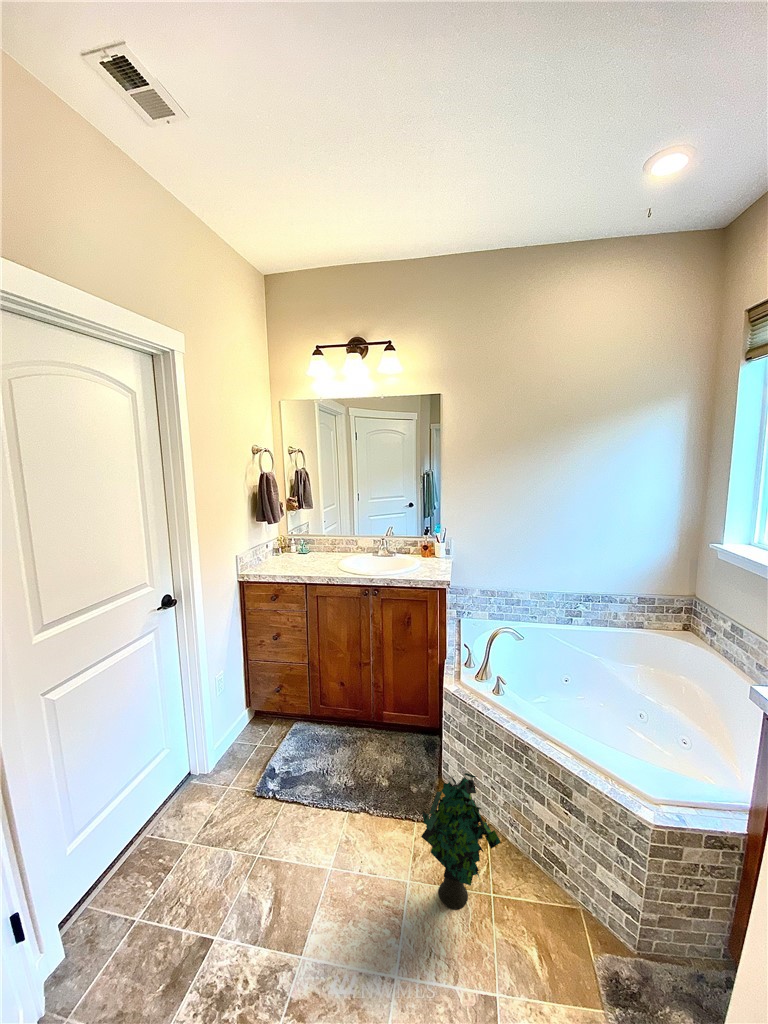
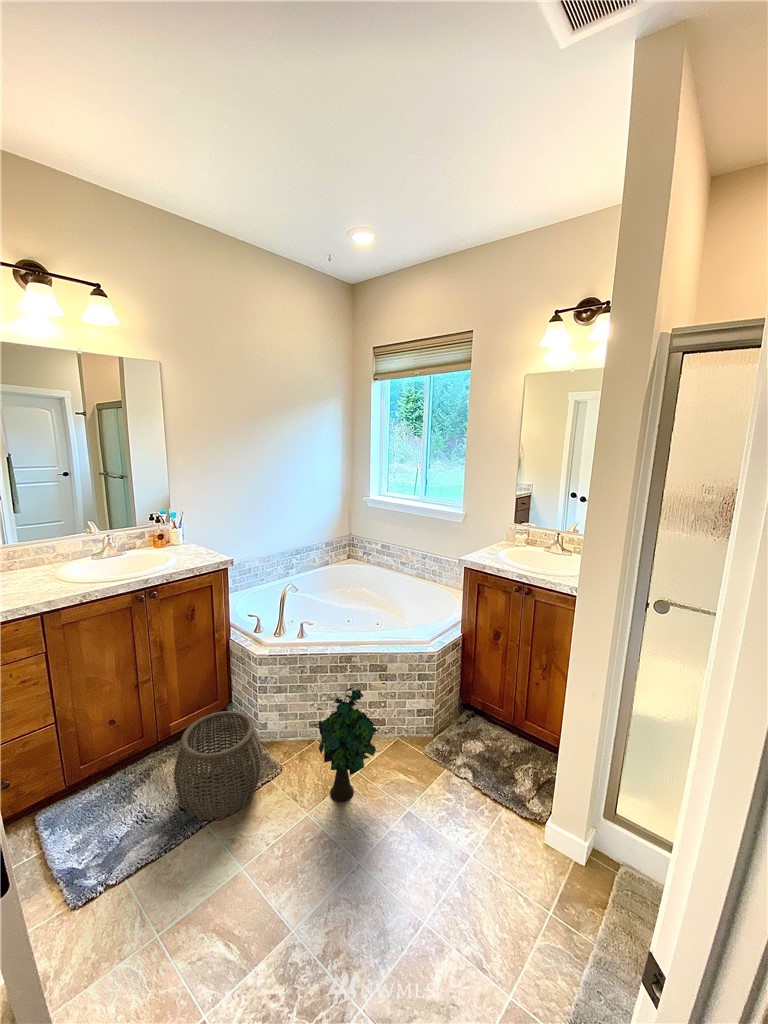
woven basket: none [334,718,413,822] -> present [174,711,263,820]

